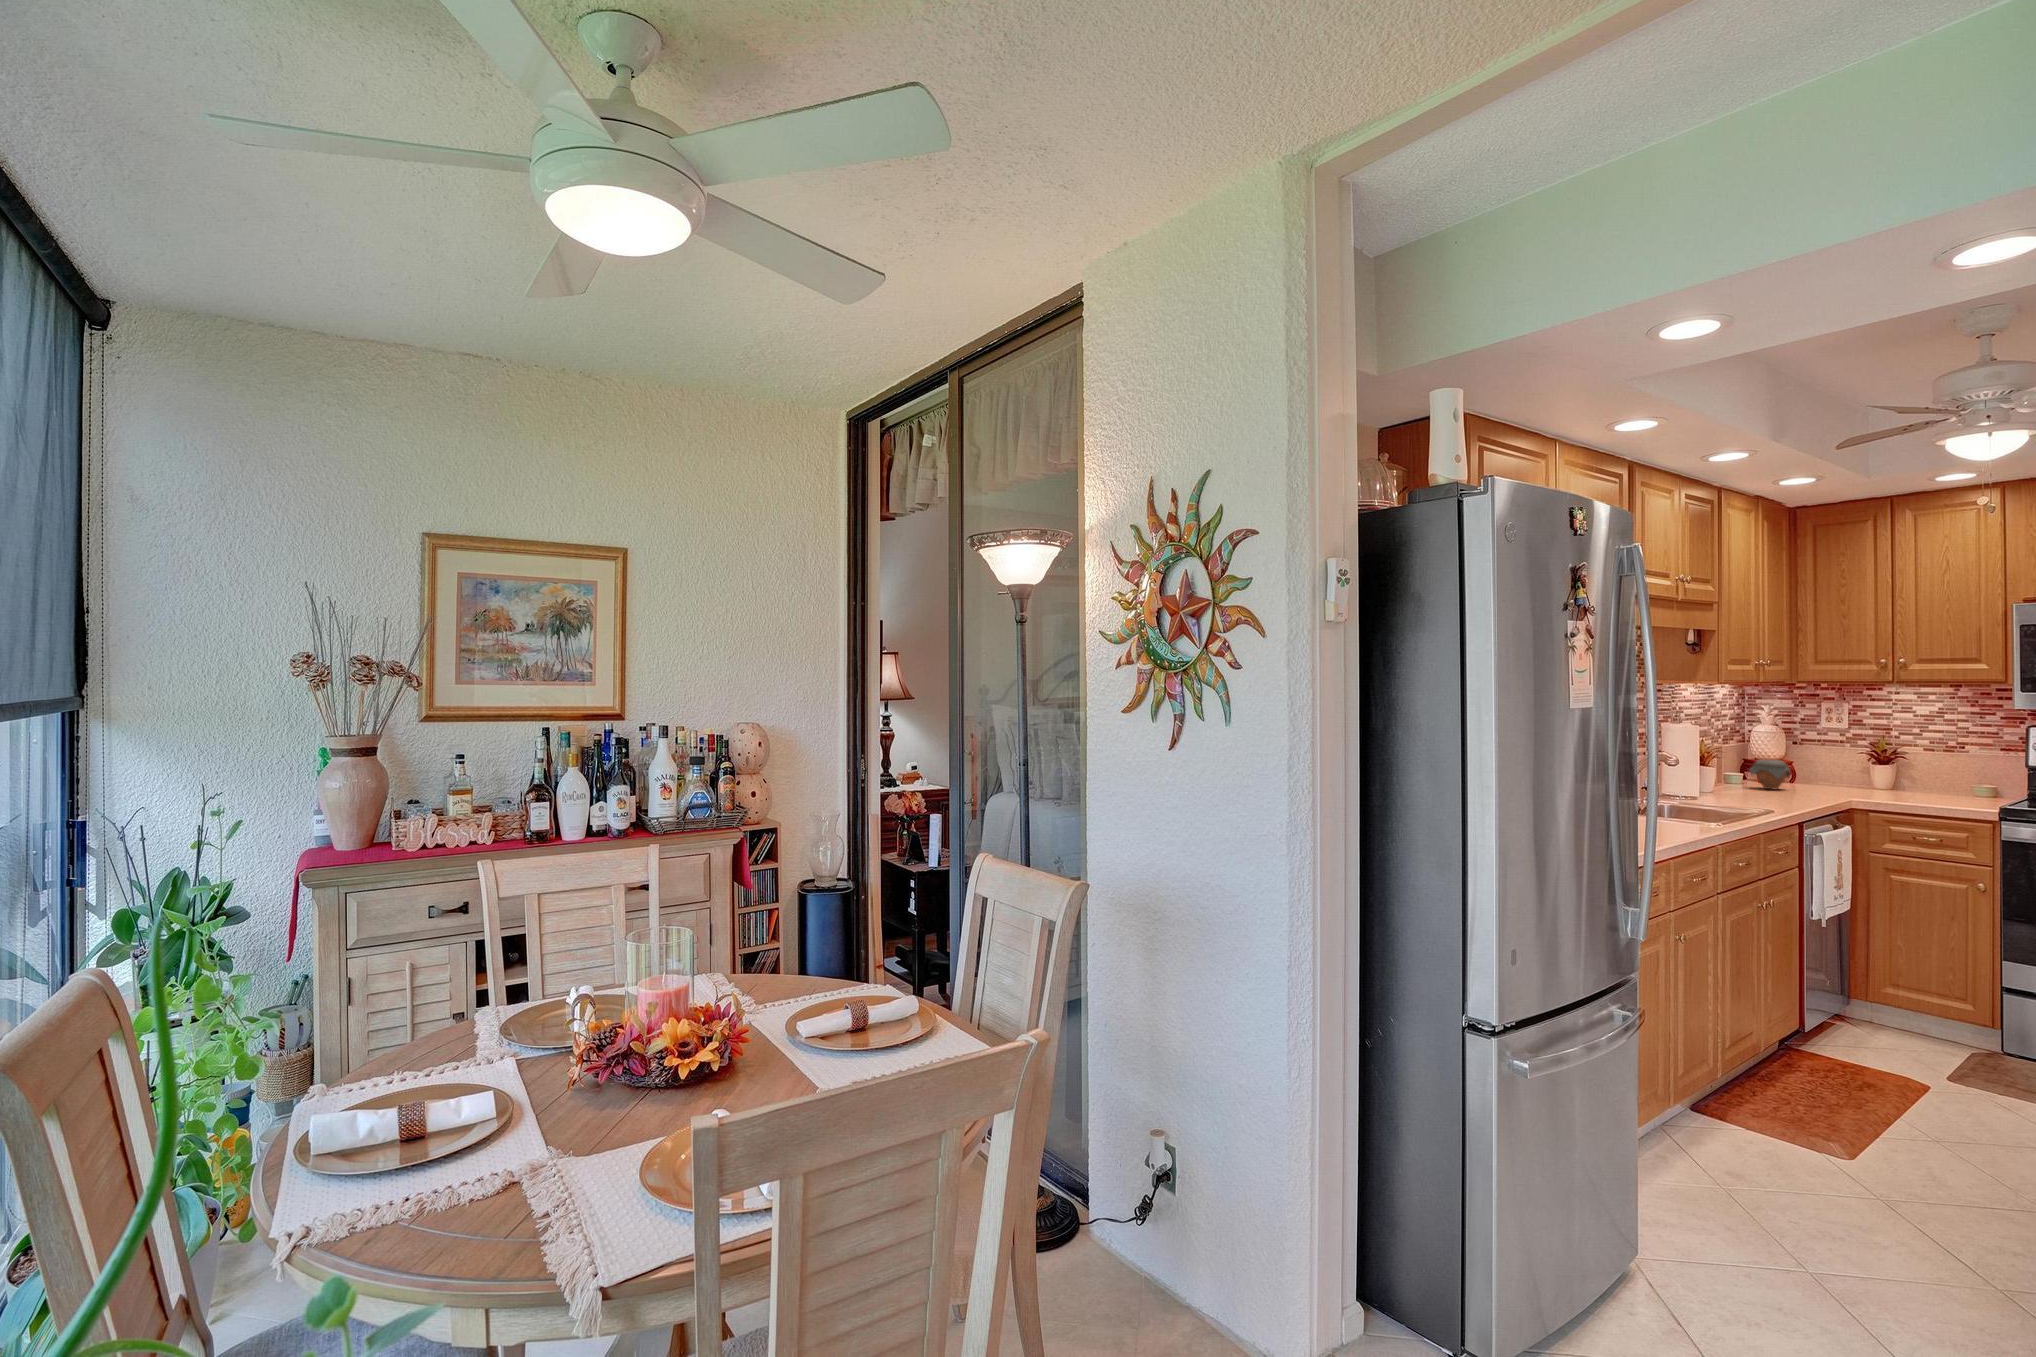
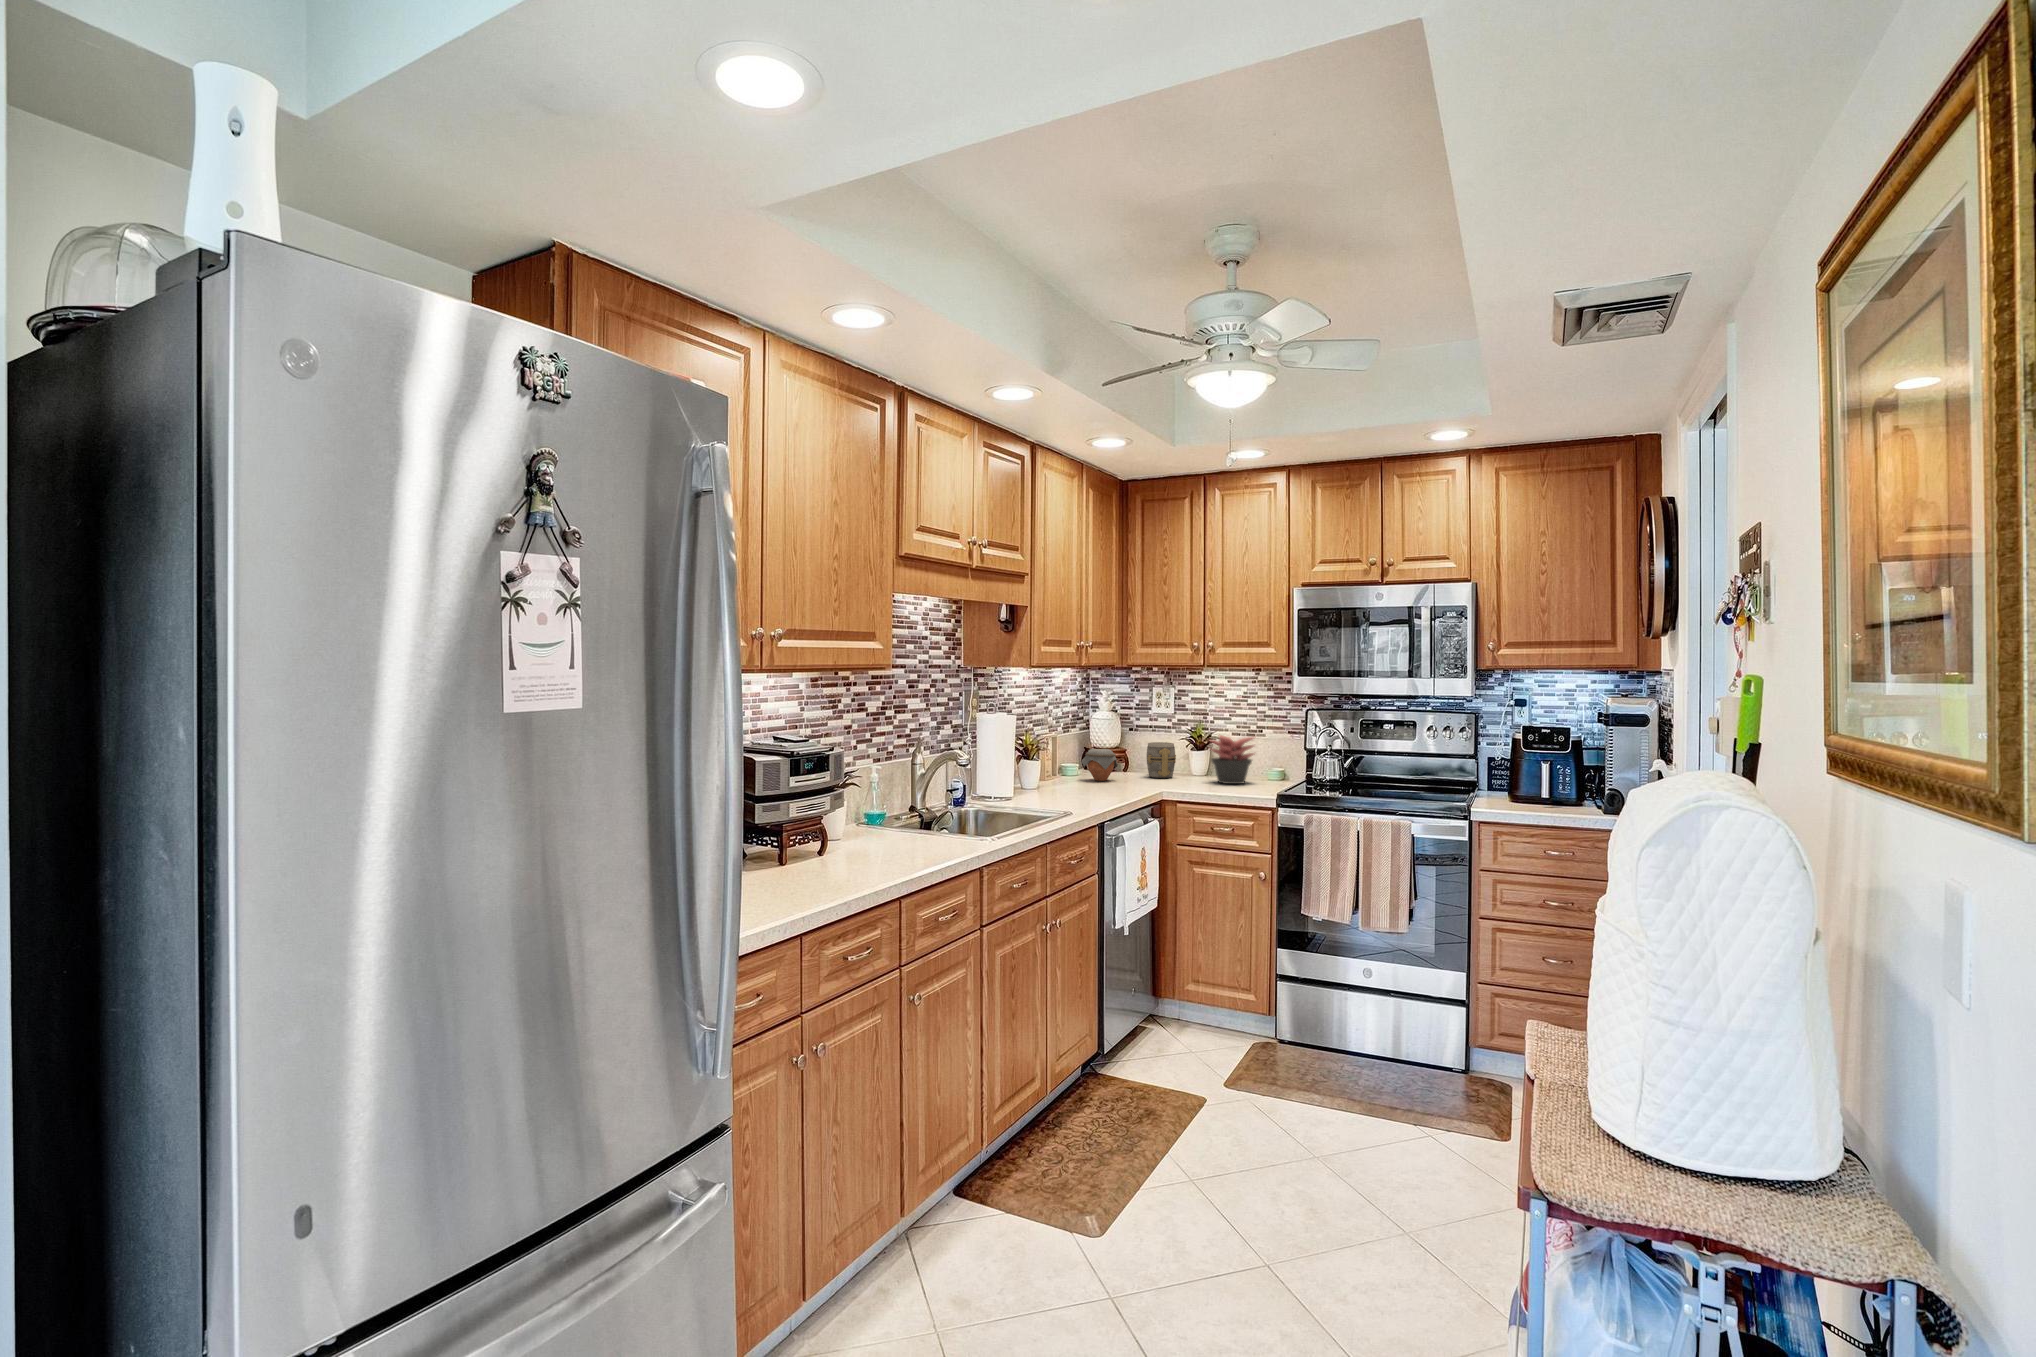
succulent plant: none [1900,750,1963,799] -> present [1210,735,1254,784]
mug: none [1821,756,1857,790] -> present [1147,742,1176,778]

